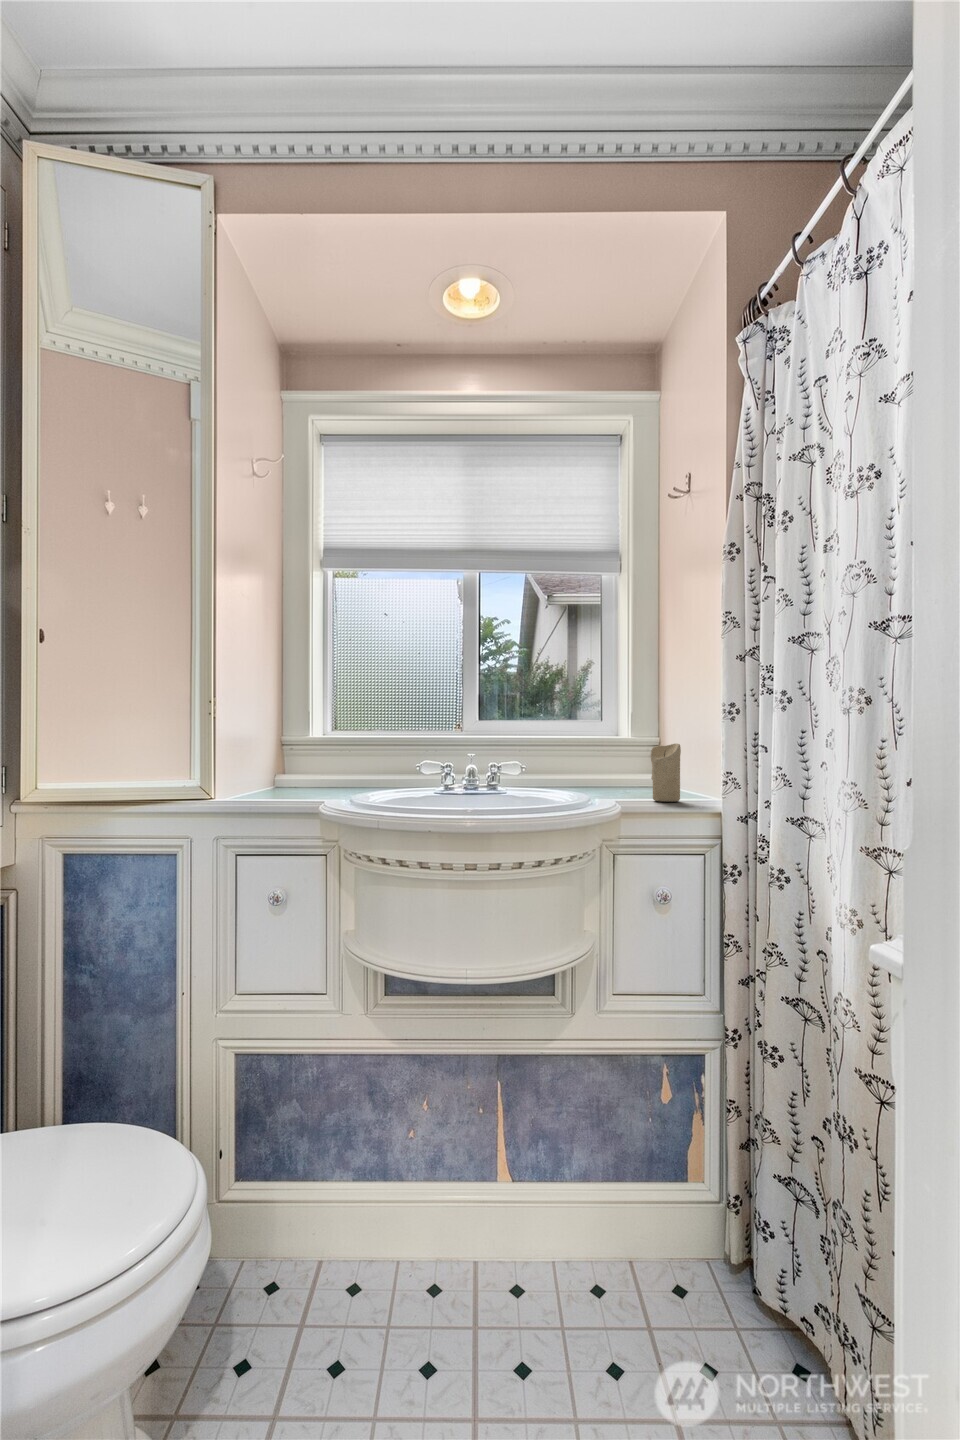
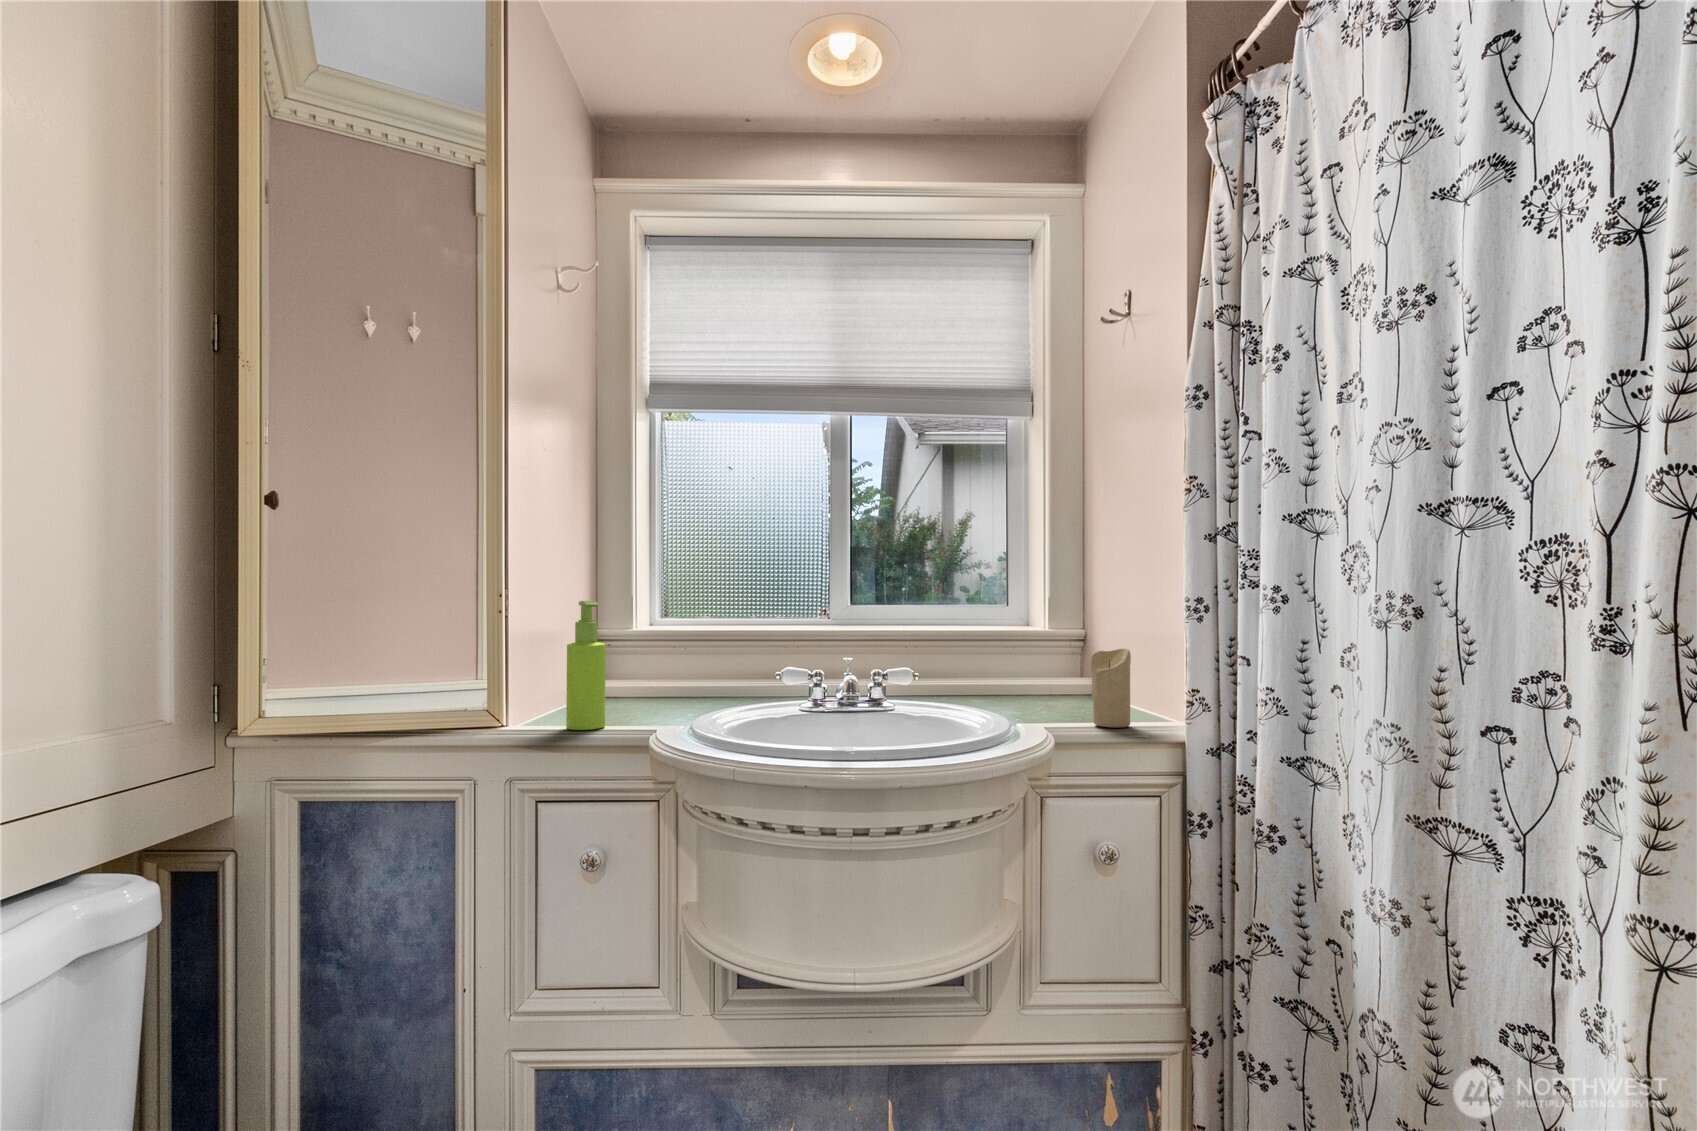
soap dispenser: none [260,707,289,802] -> present [566,601,606,730]

